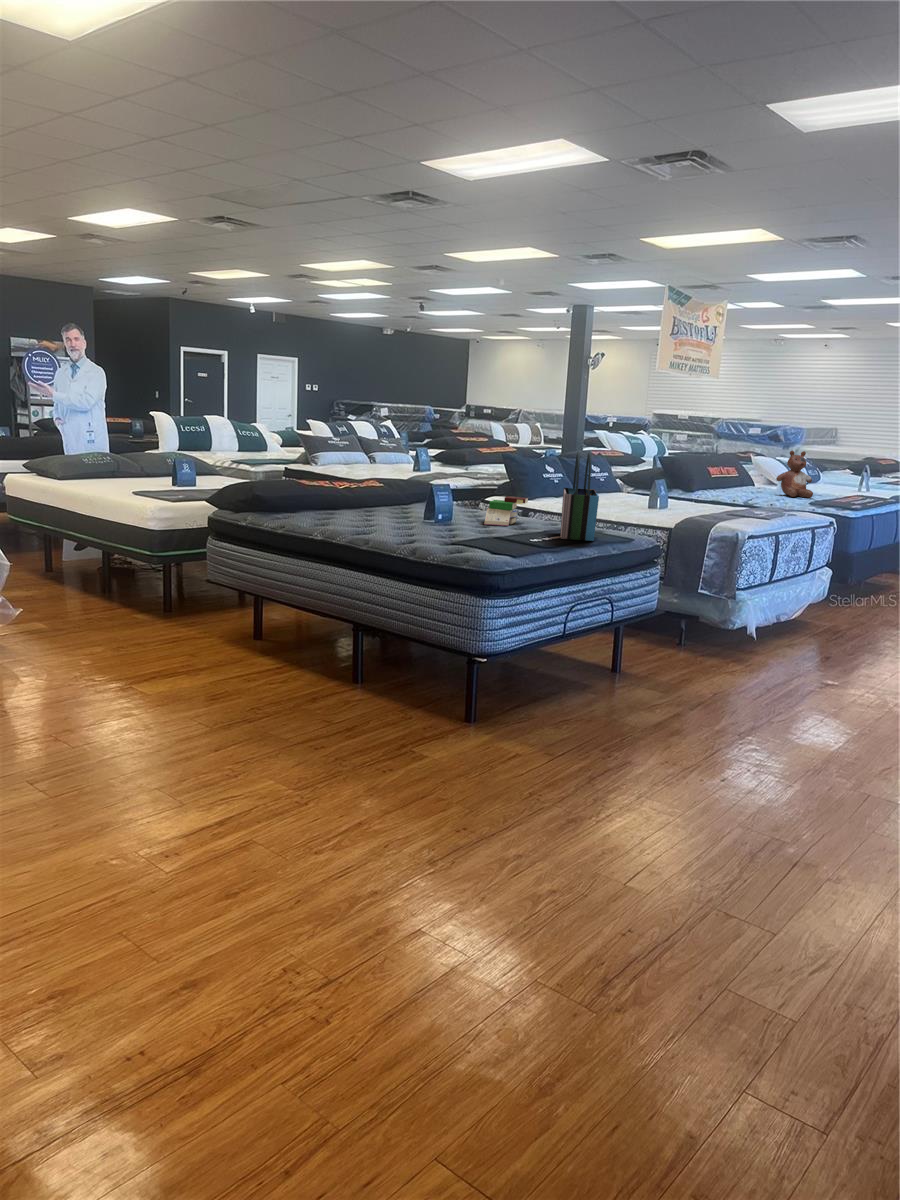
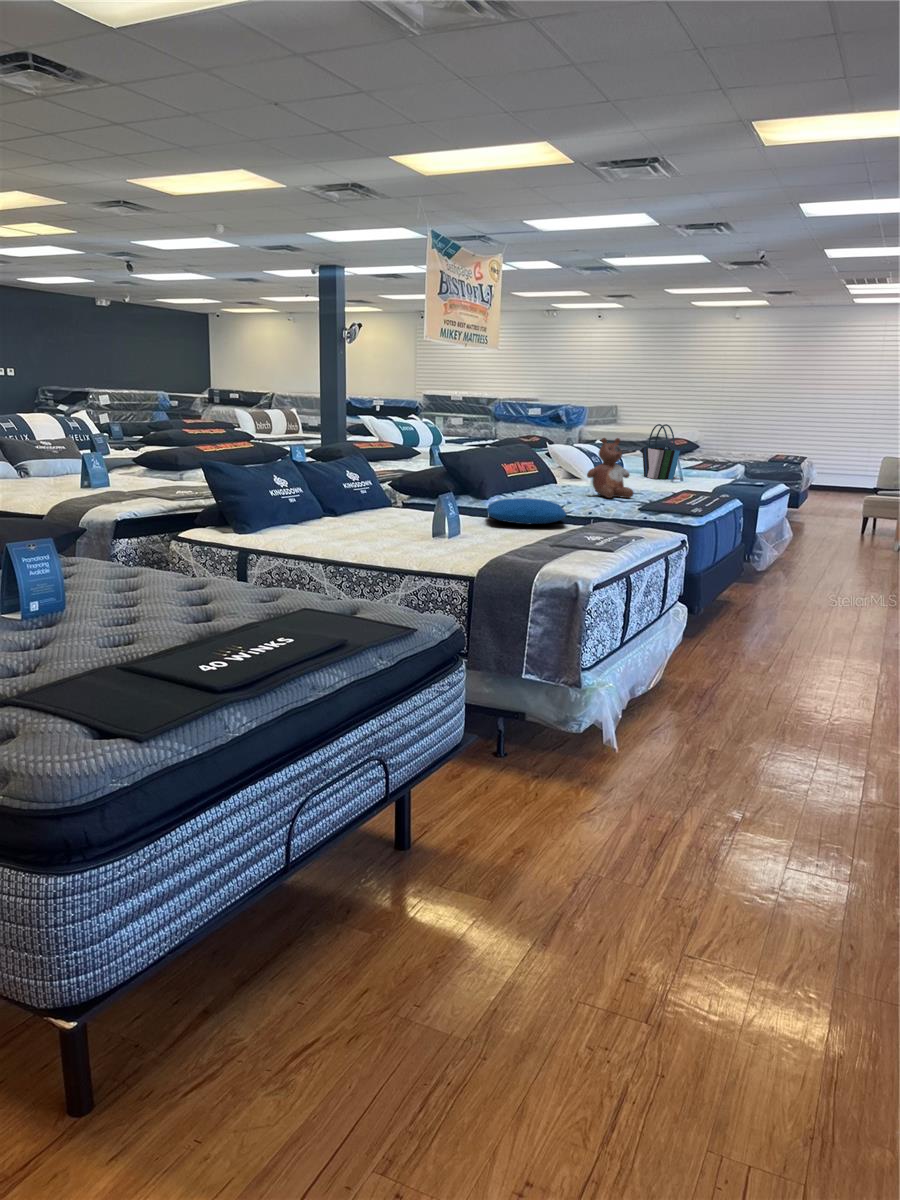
tote bag: present [560,452,599,541] -> present [642,424,680,479]
pillow: none [690,489,748,507] -> present [487,498,566,524]
book: present [484,496,528,526] -> none [137,548,223,608]

